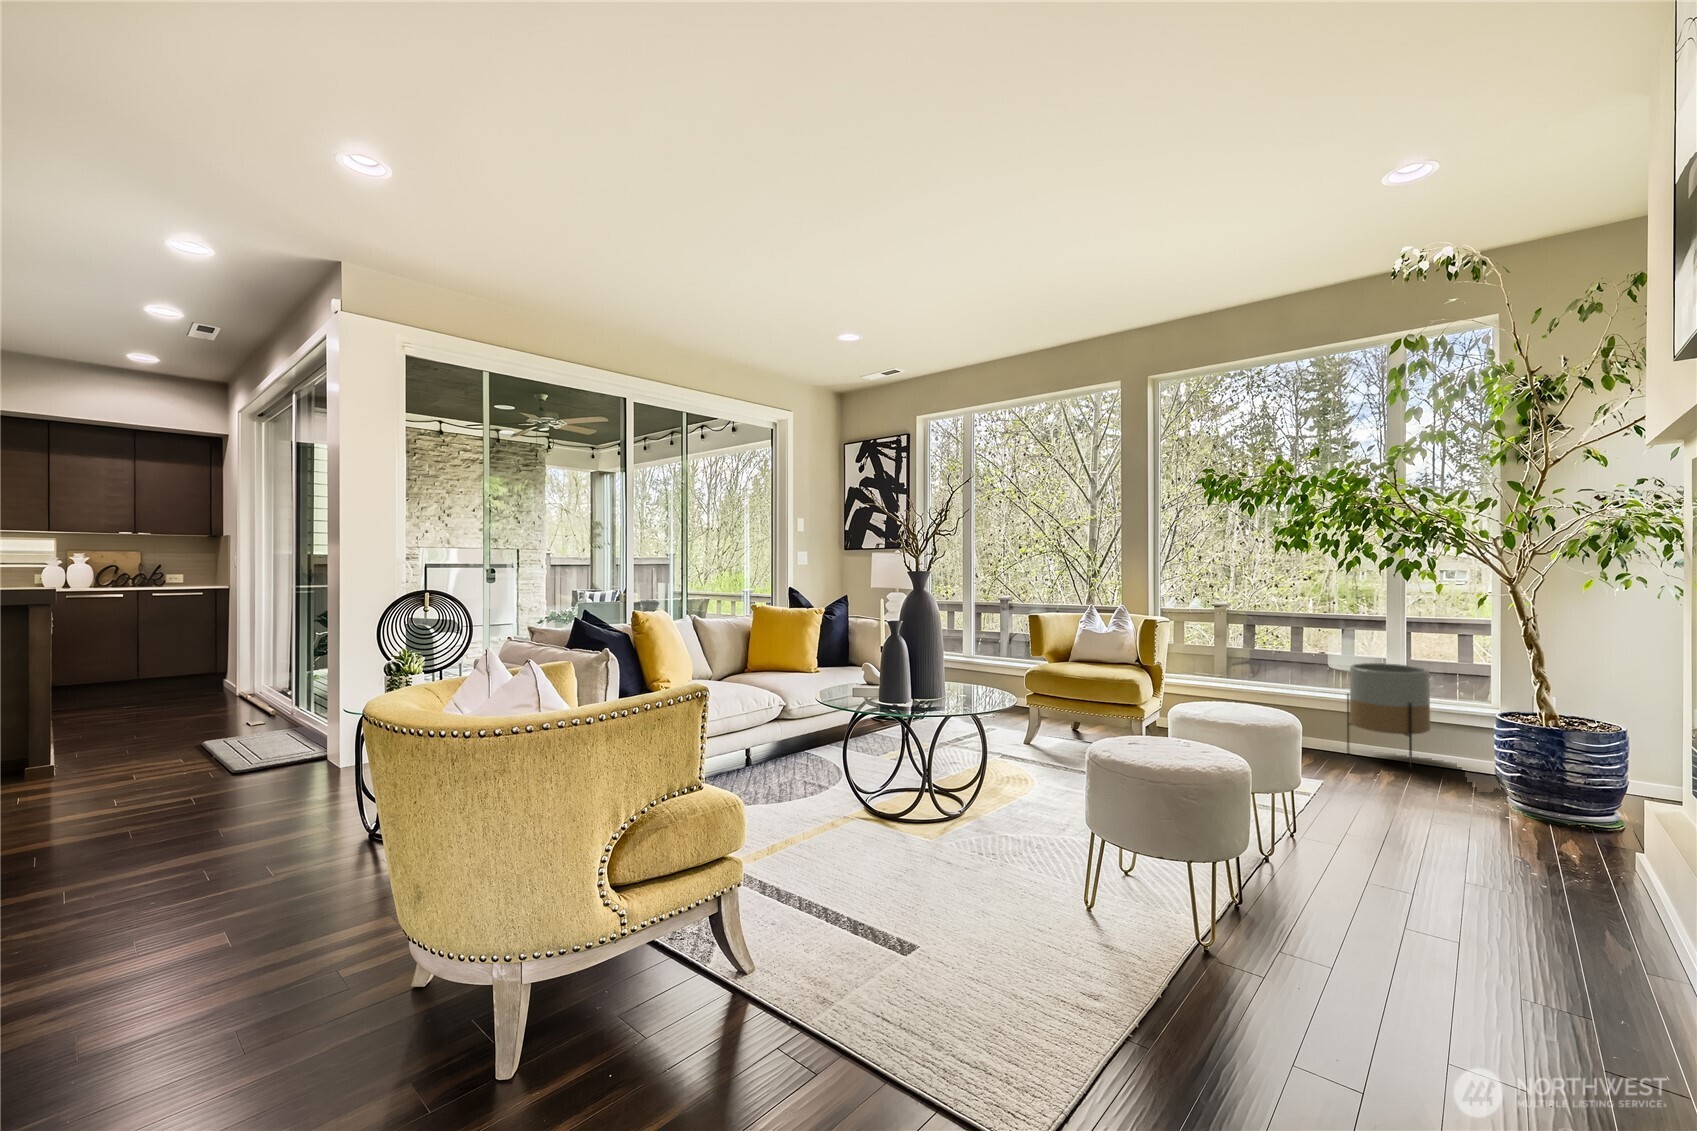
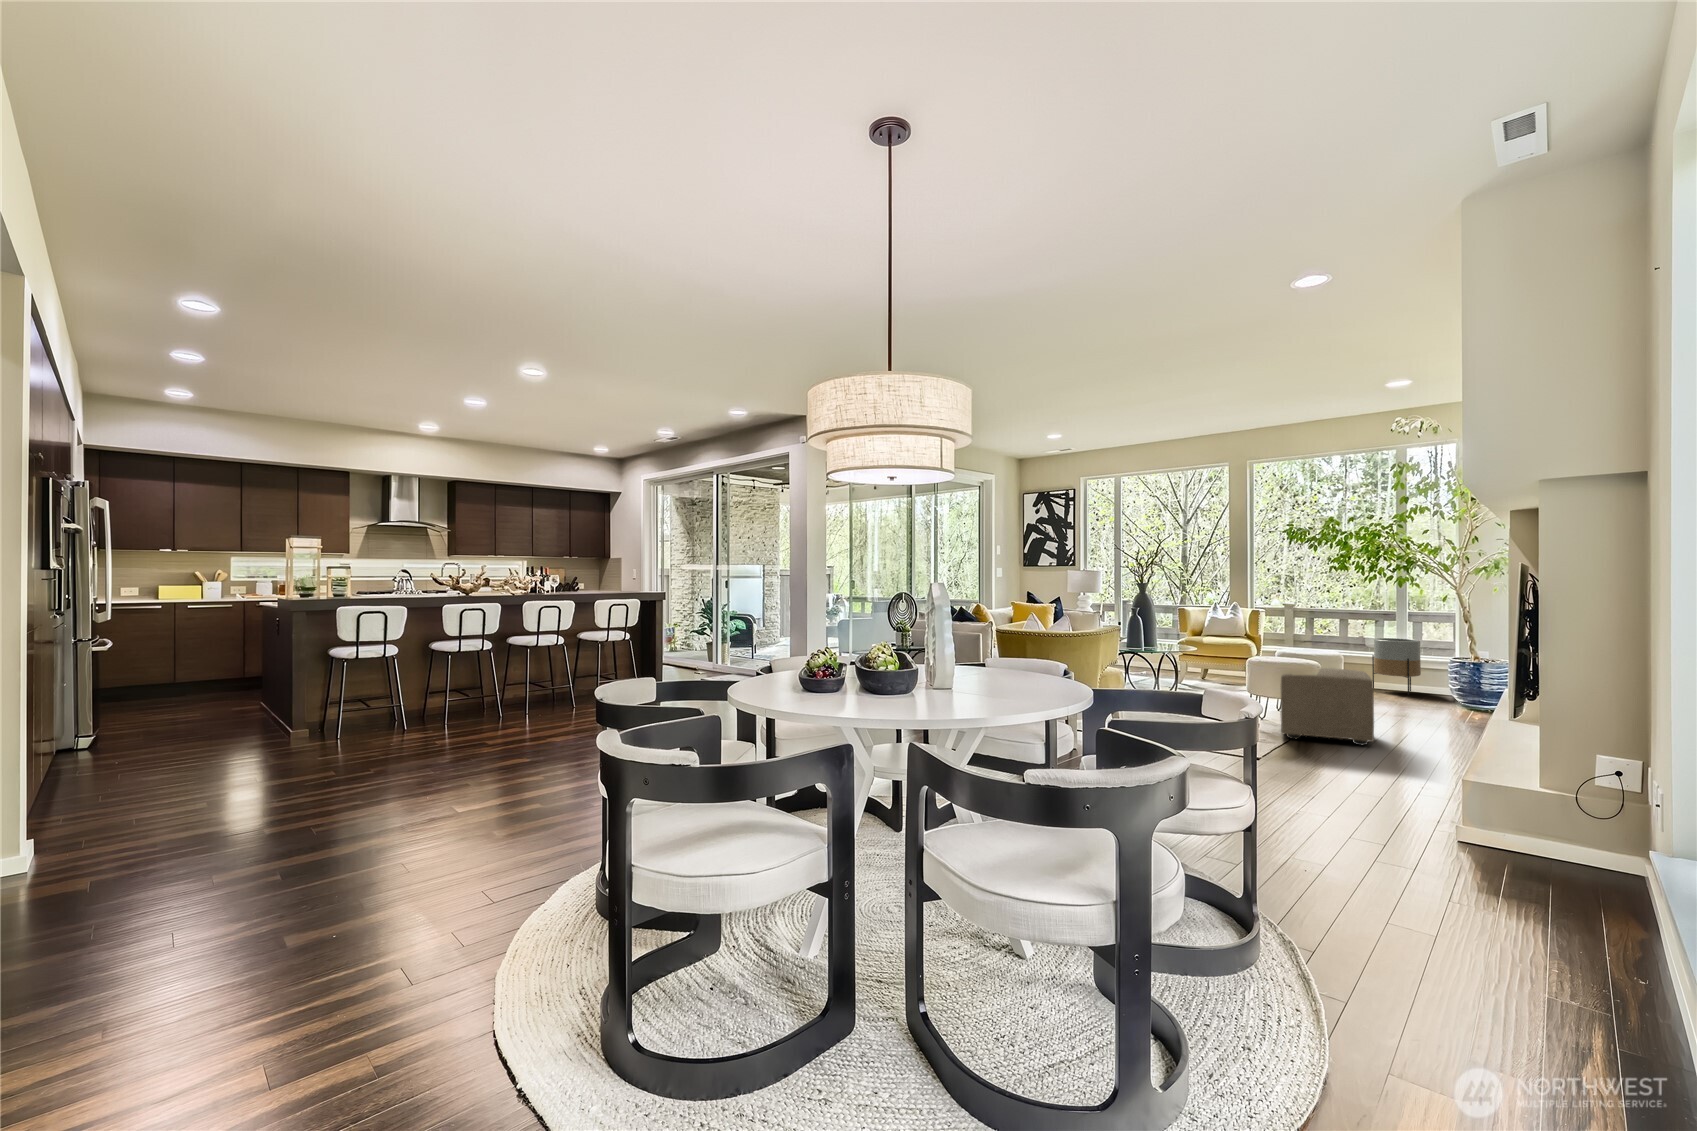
ottoman: none [1151,776,1385,1020] -> present [1281,668,1374,745]

